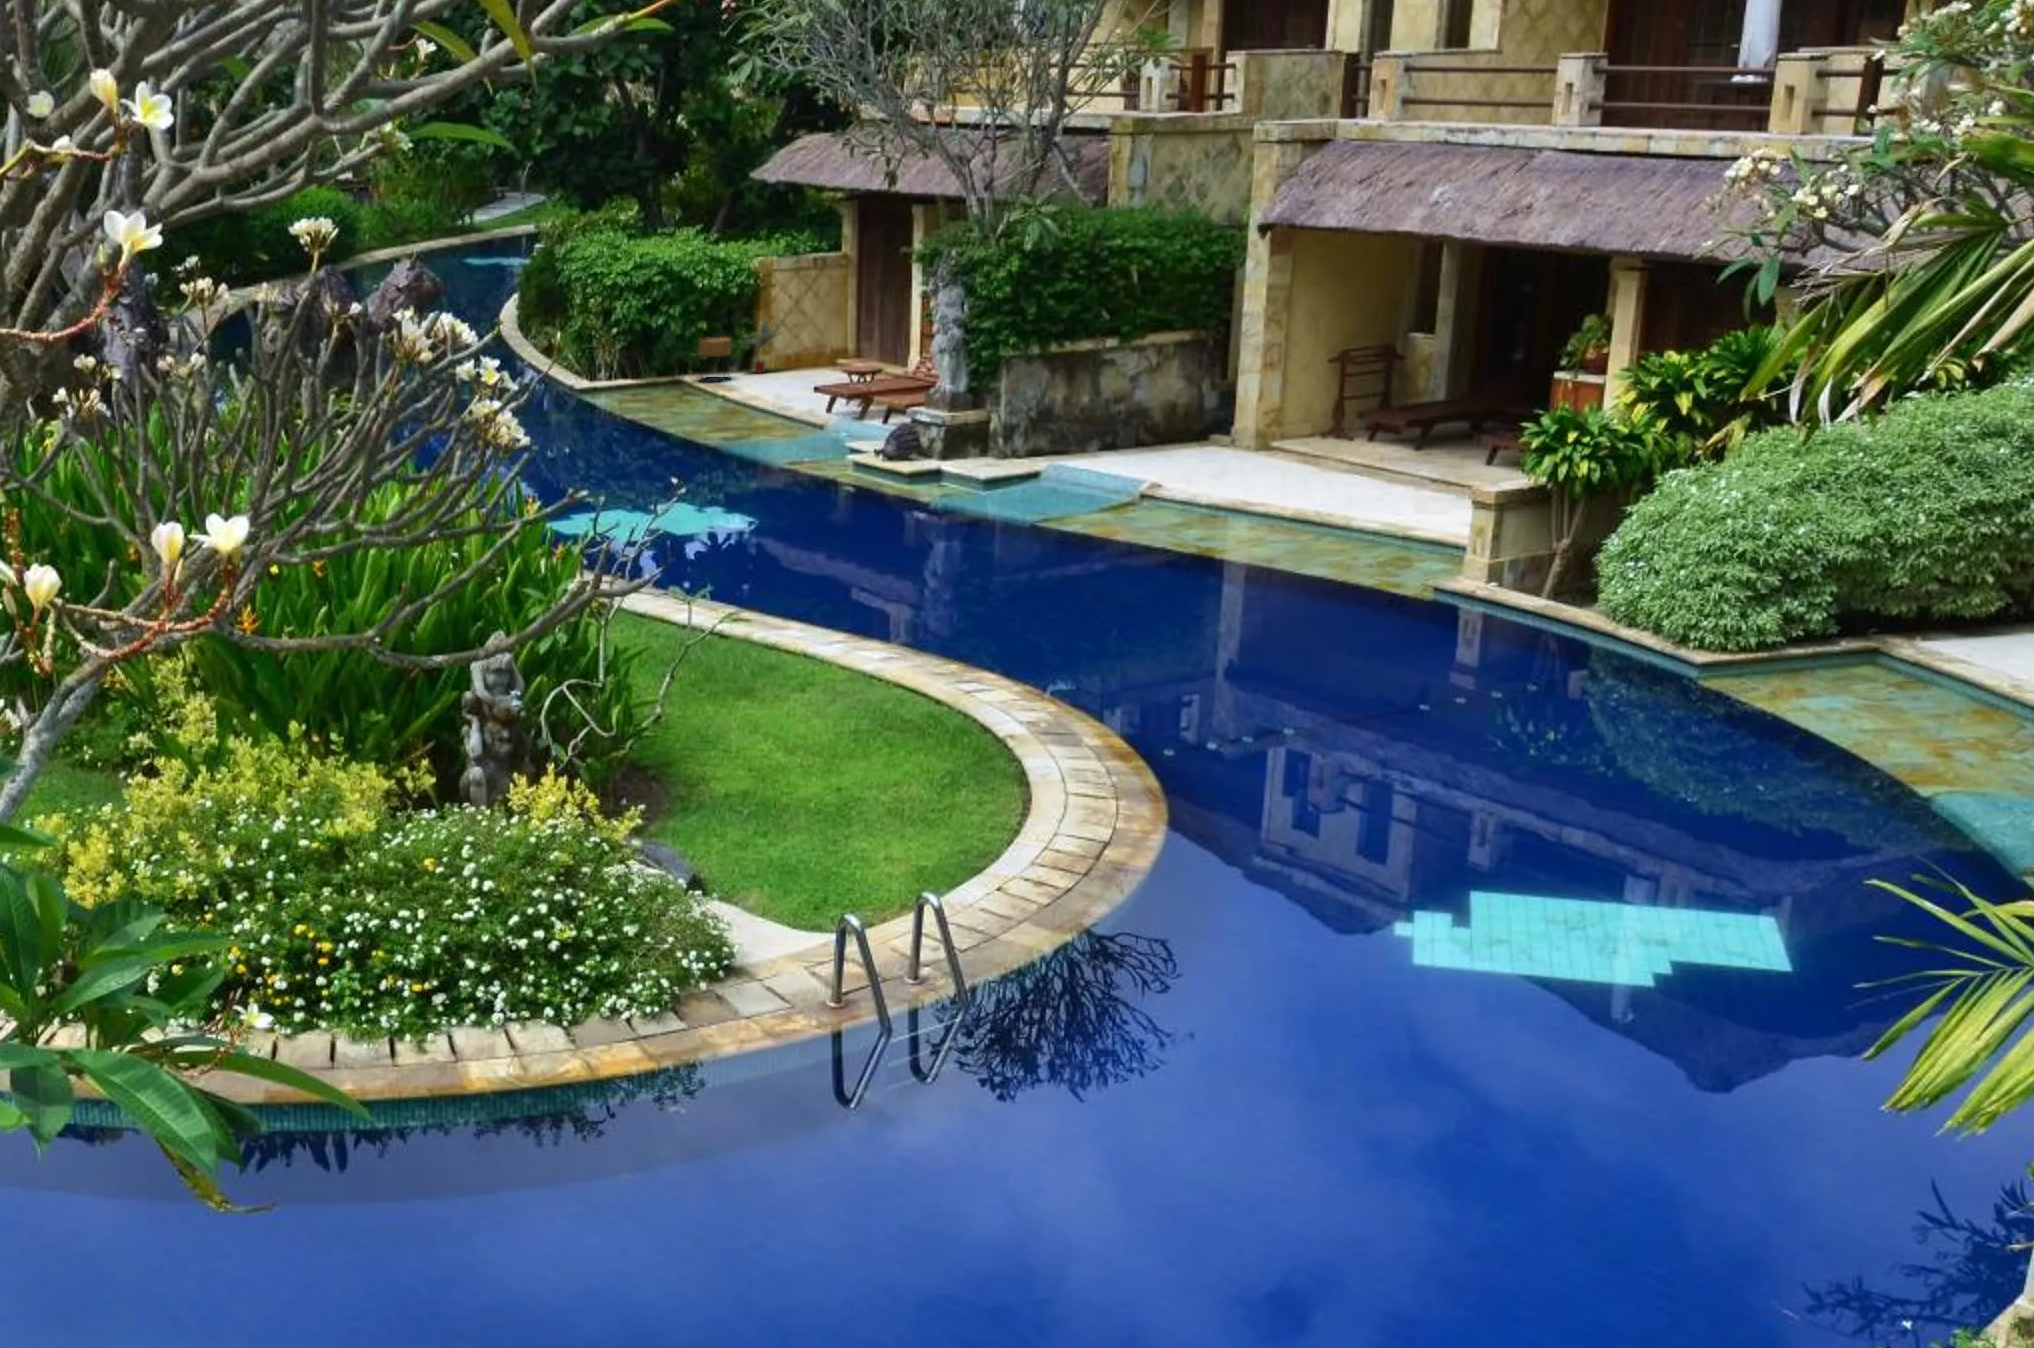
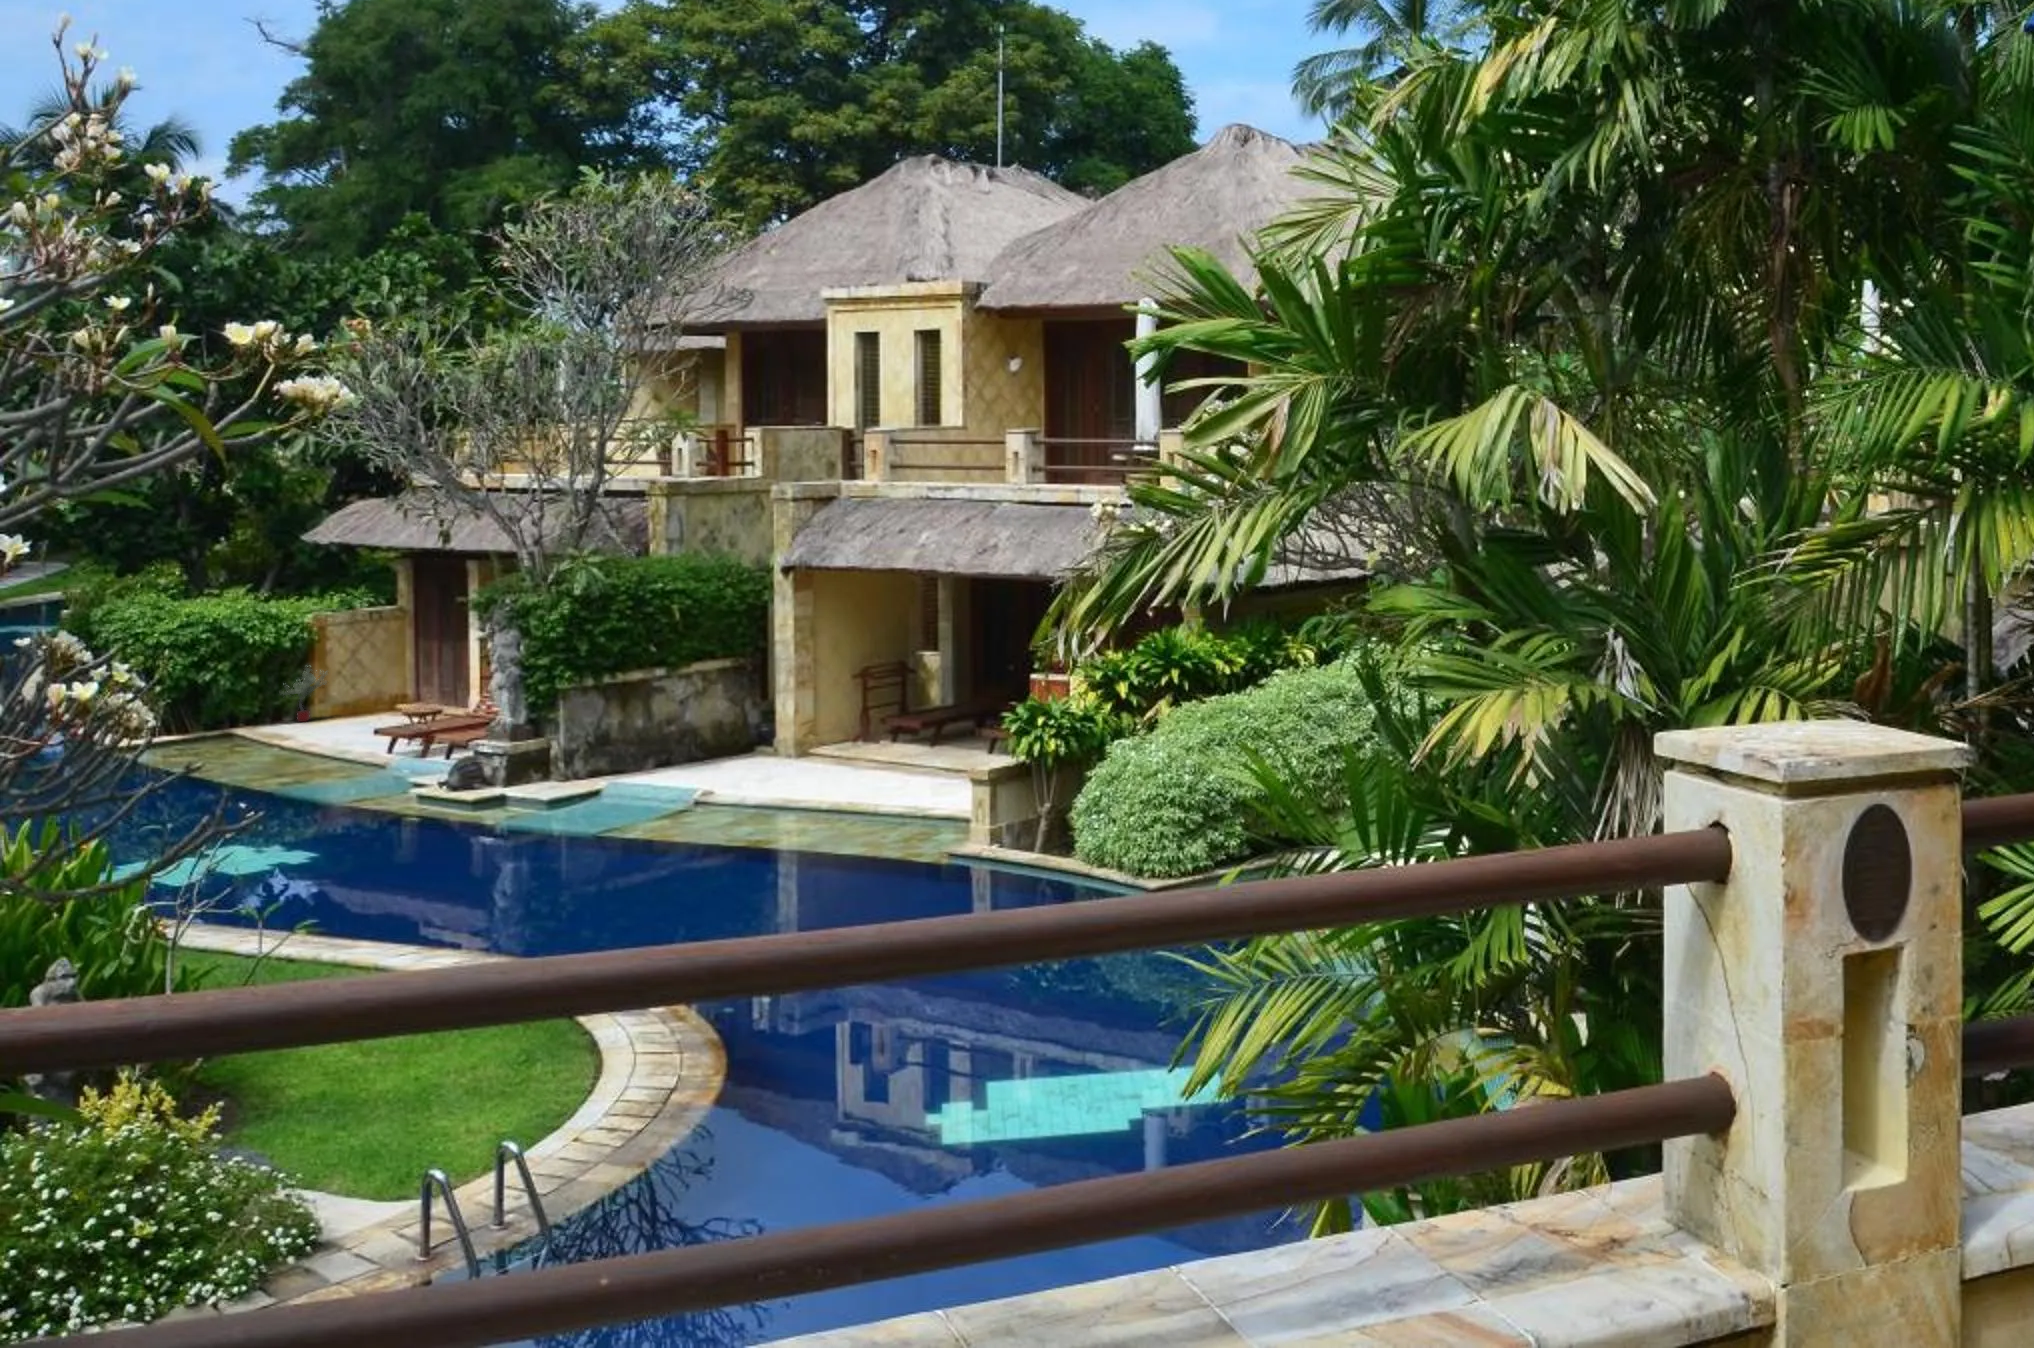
side table: present [698,338,731,381] -> none [234,689,271,734]

